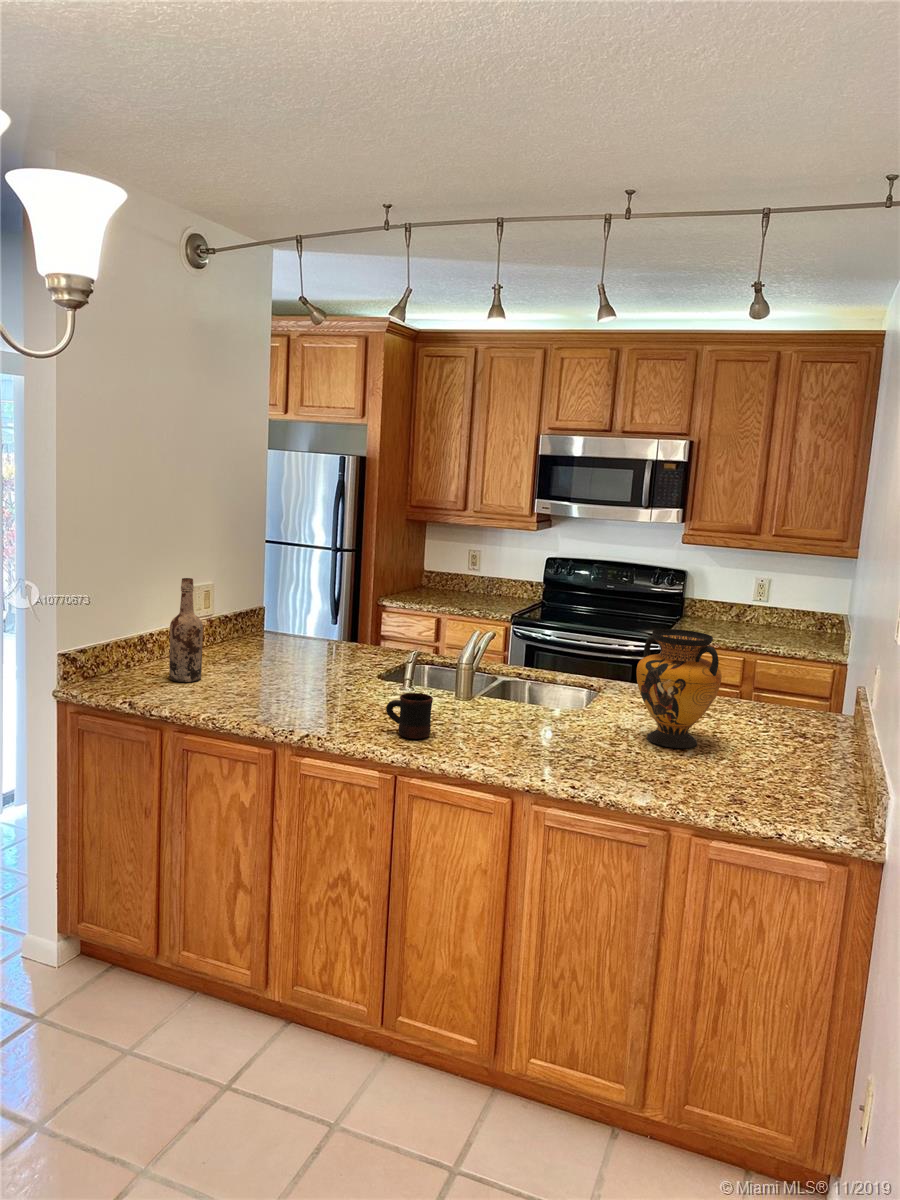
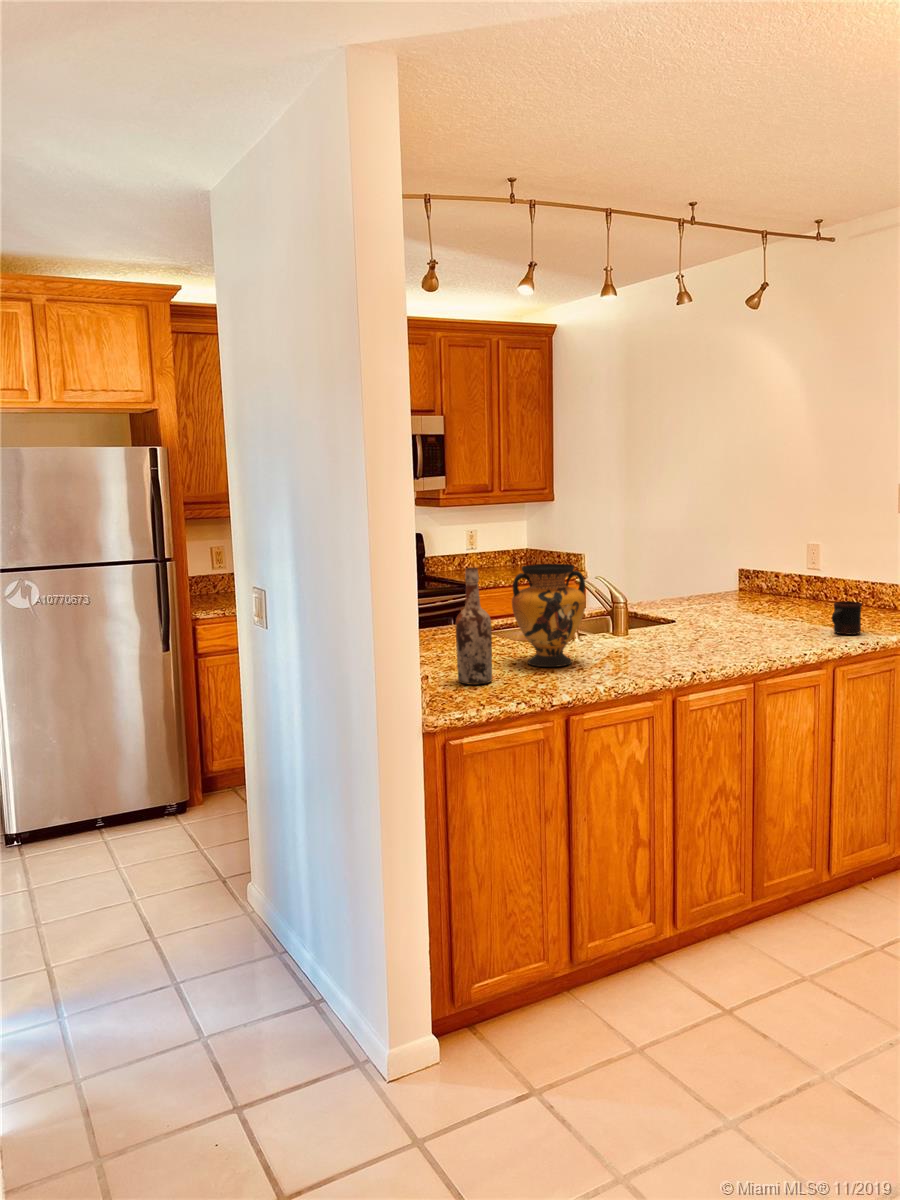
vase: present [637,629,722,748] -> present [512,564,586,667]
mug: present [386,693,433,739] -> present [832,601,862,635]

